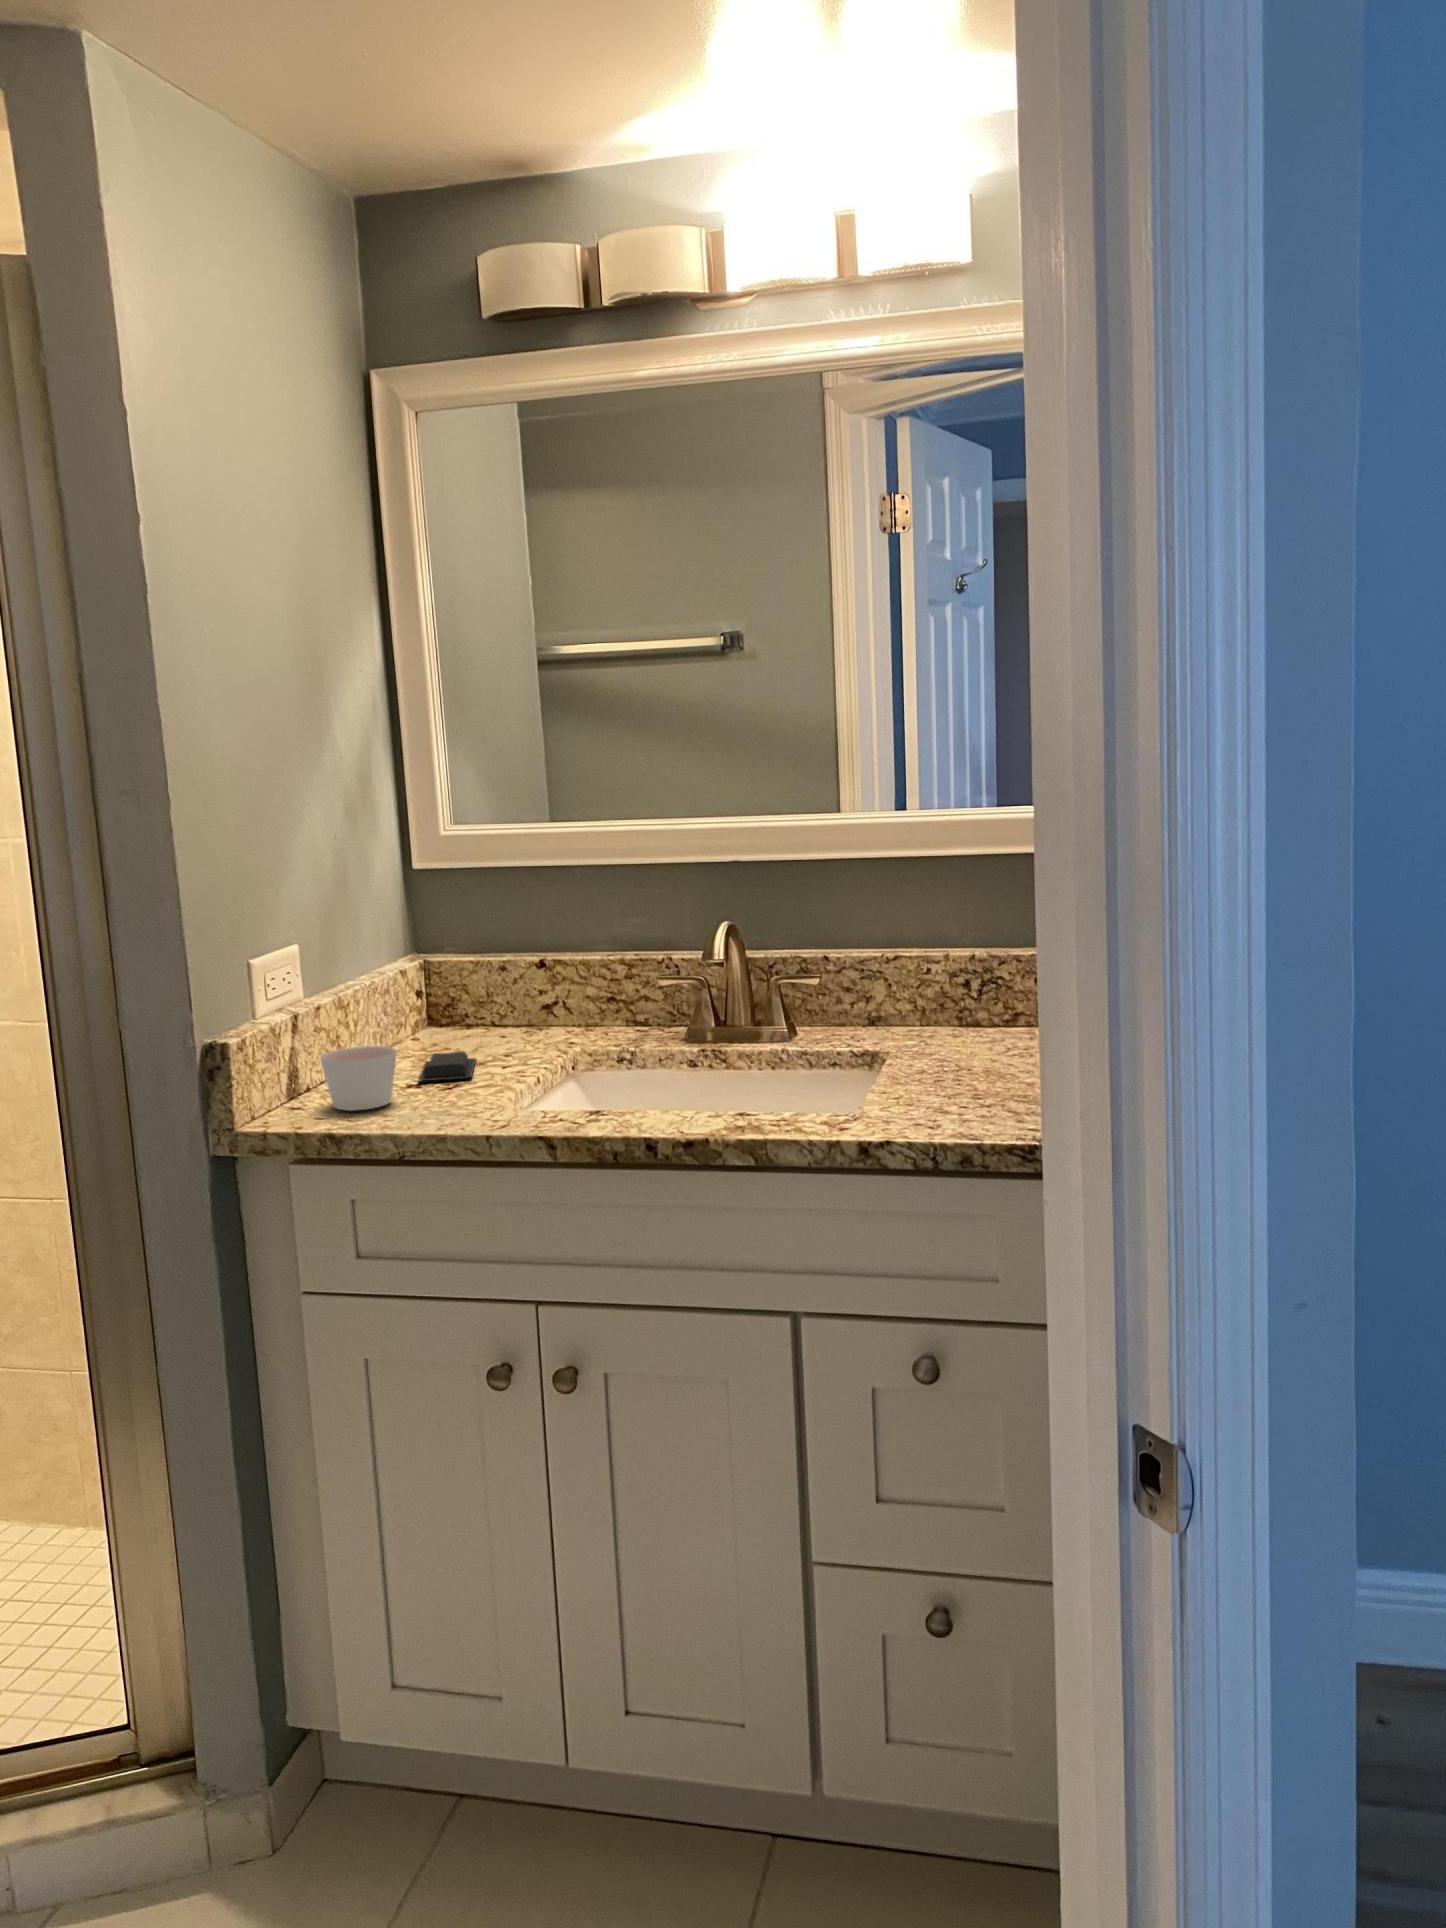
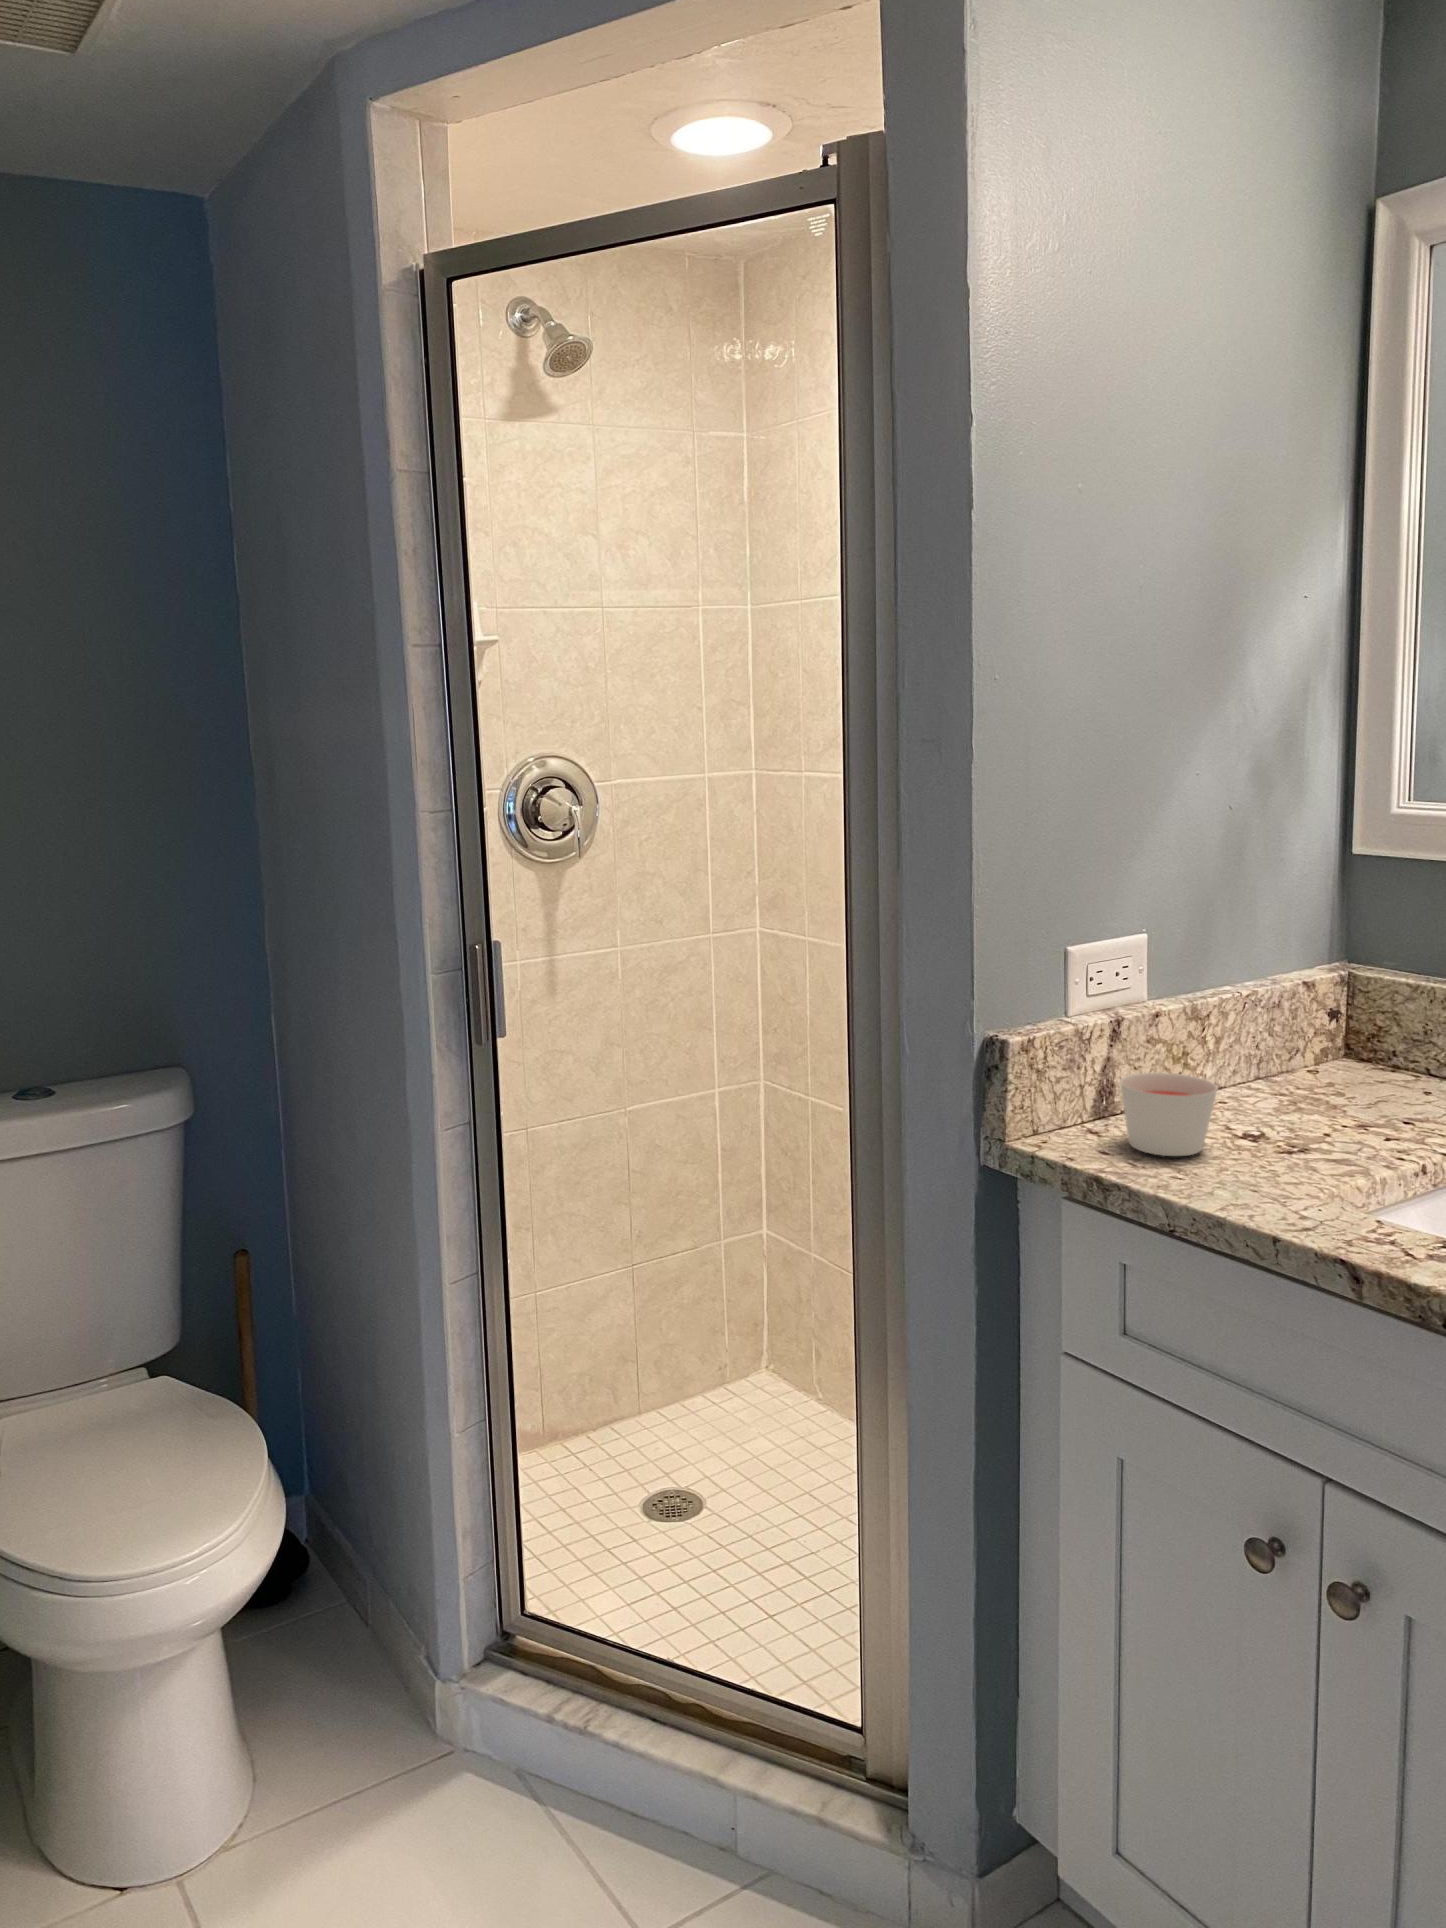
soap bar: present [418,1051,476,1081] -> none [1258,1098,1363,1144]

